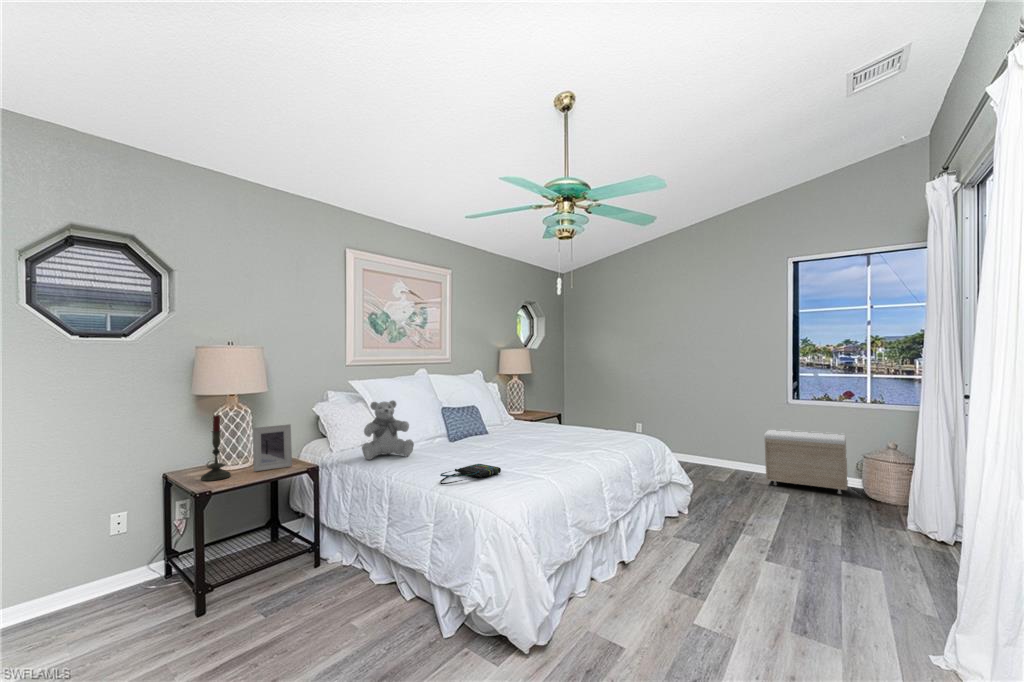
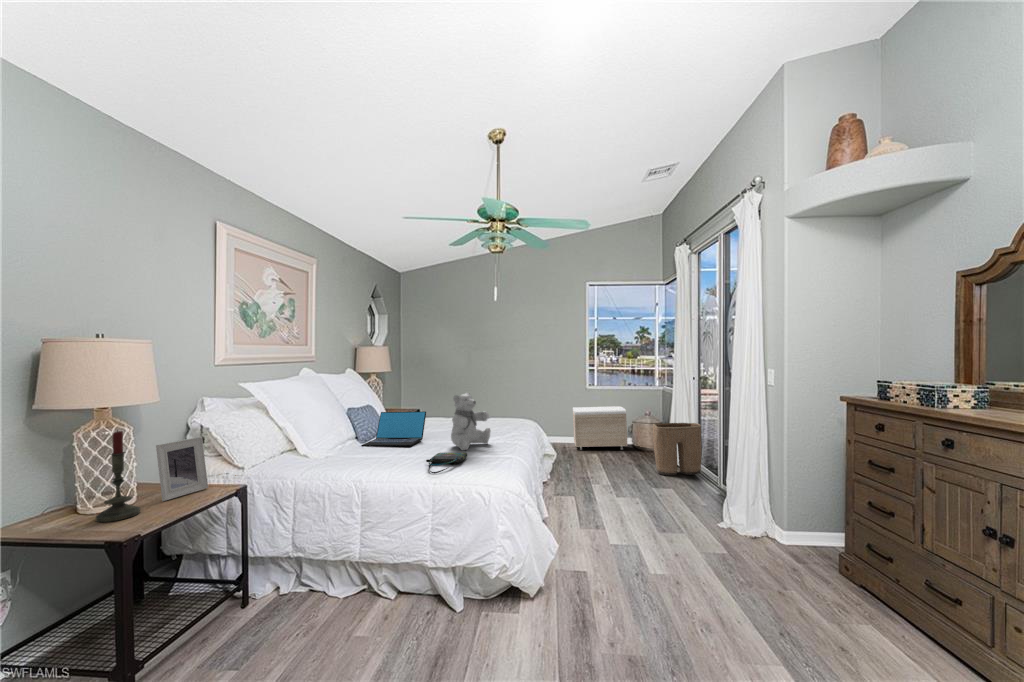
teddy bear: present [362,400,414,460] -> present [451,393,491,450]
laptop: none [442,416,508,453] -> present [361,412,426,446]
laundry basket: none [861,465,950,553] -> present [653,423,702,476]

